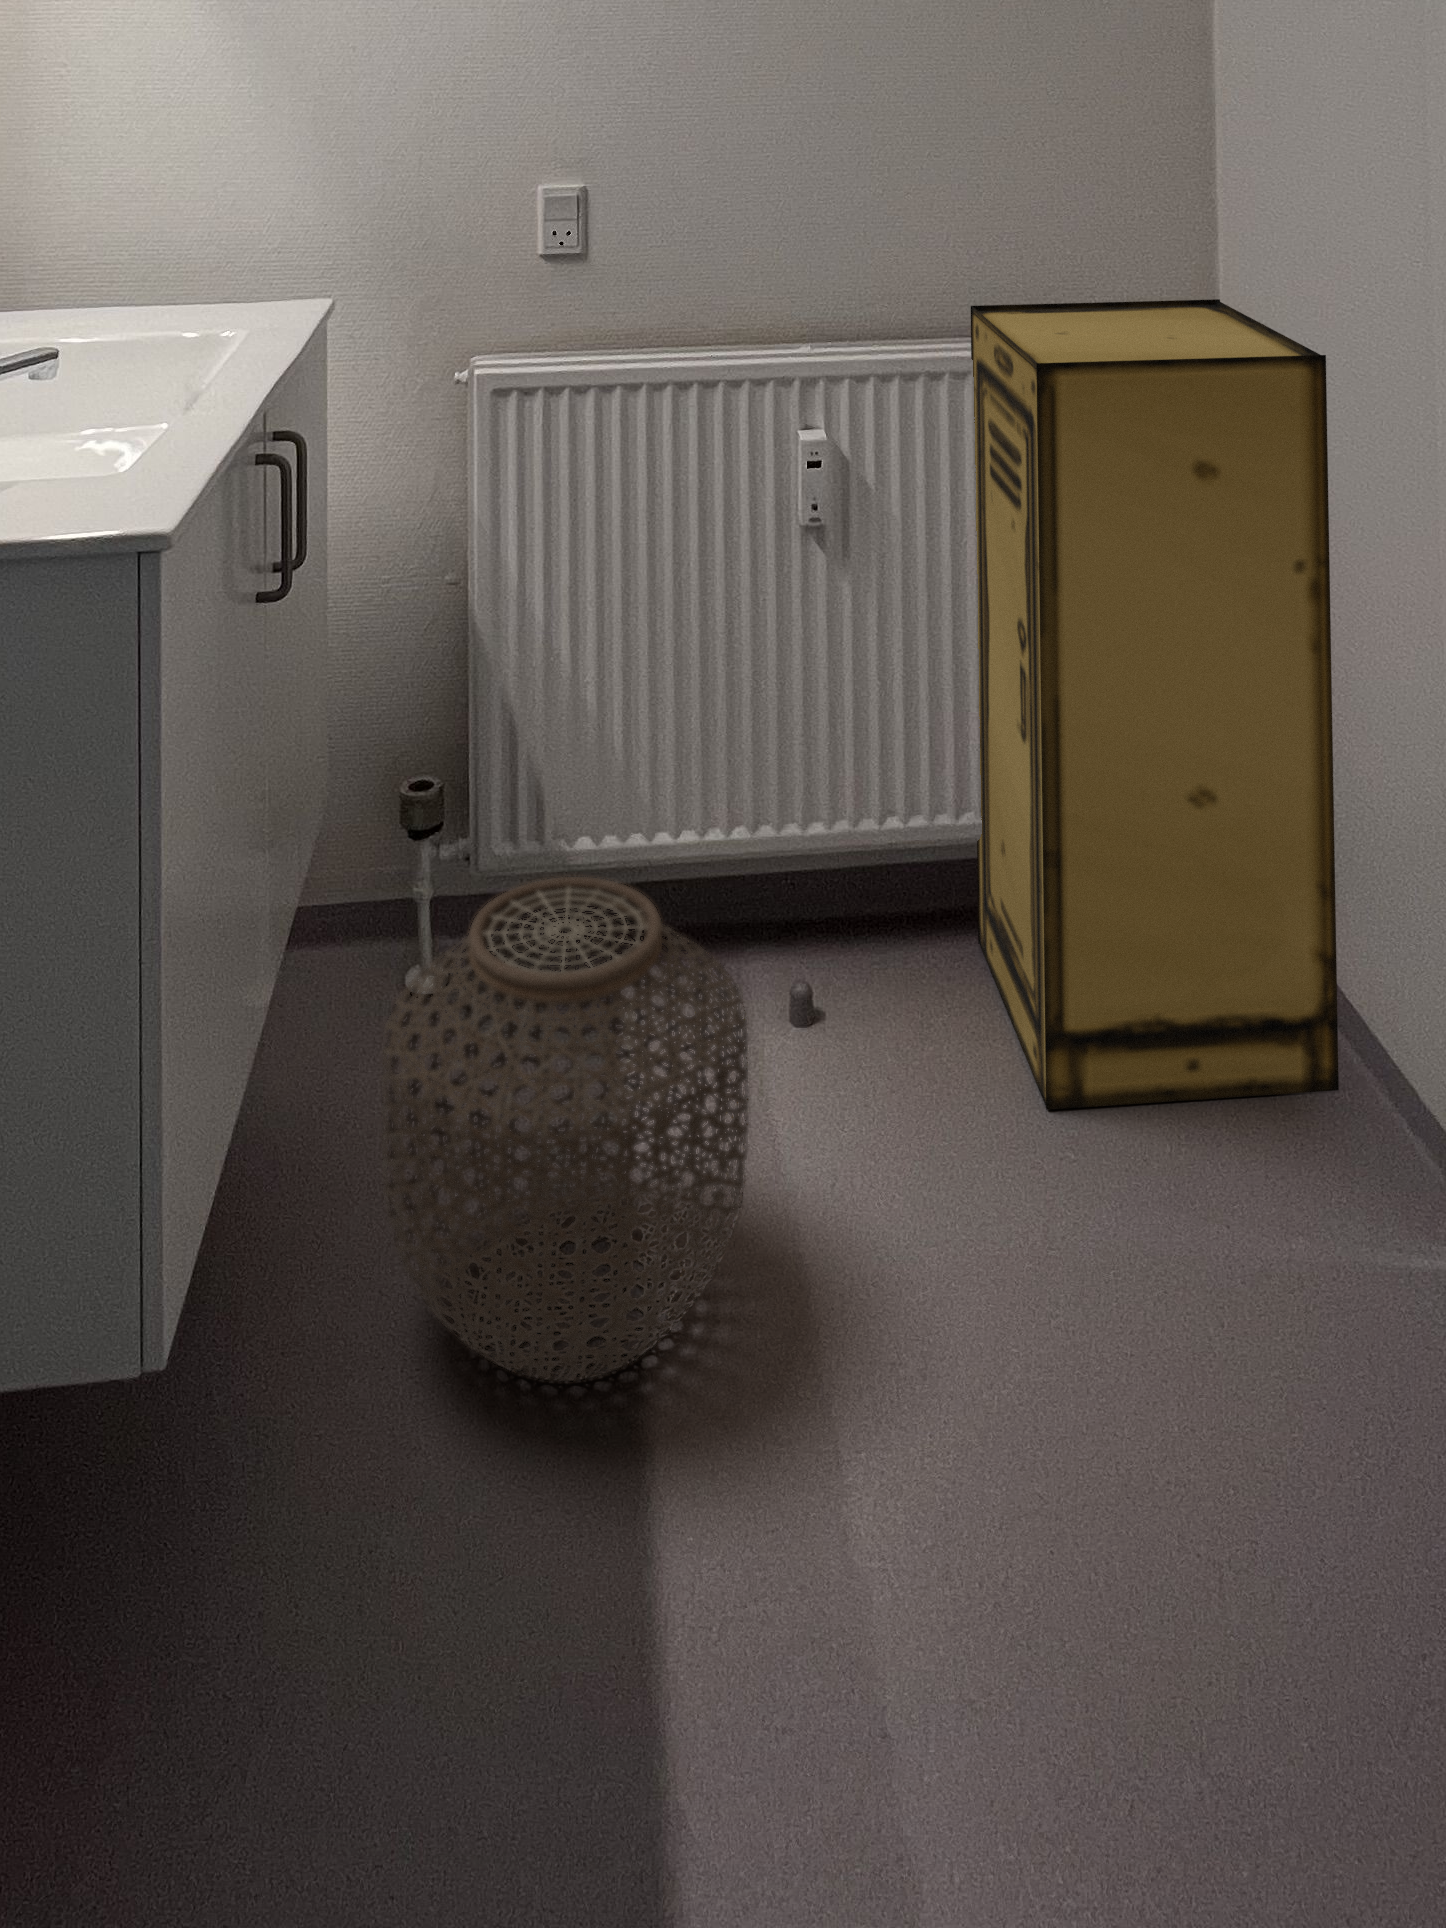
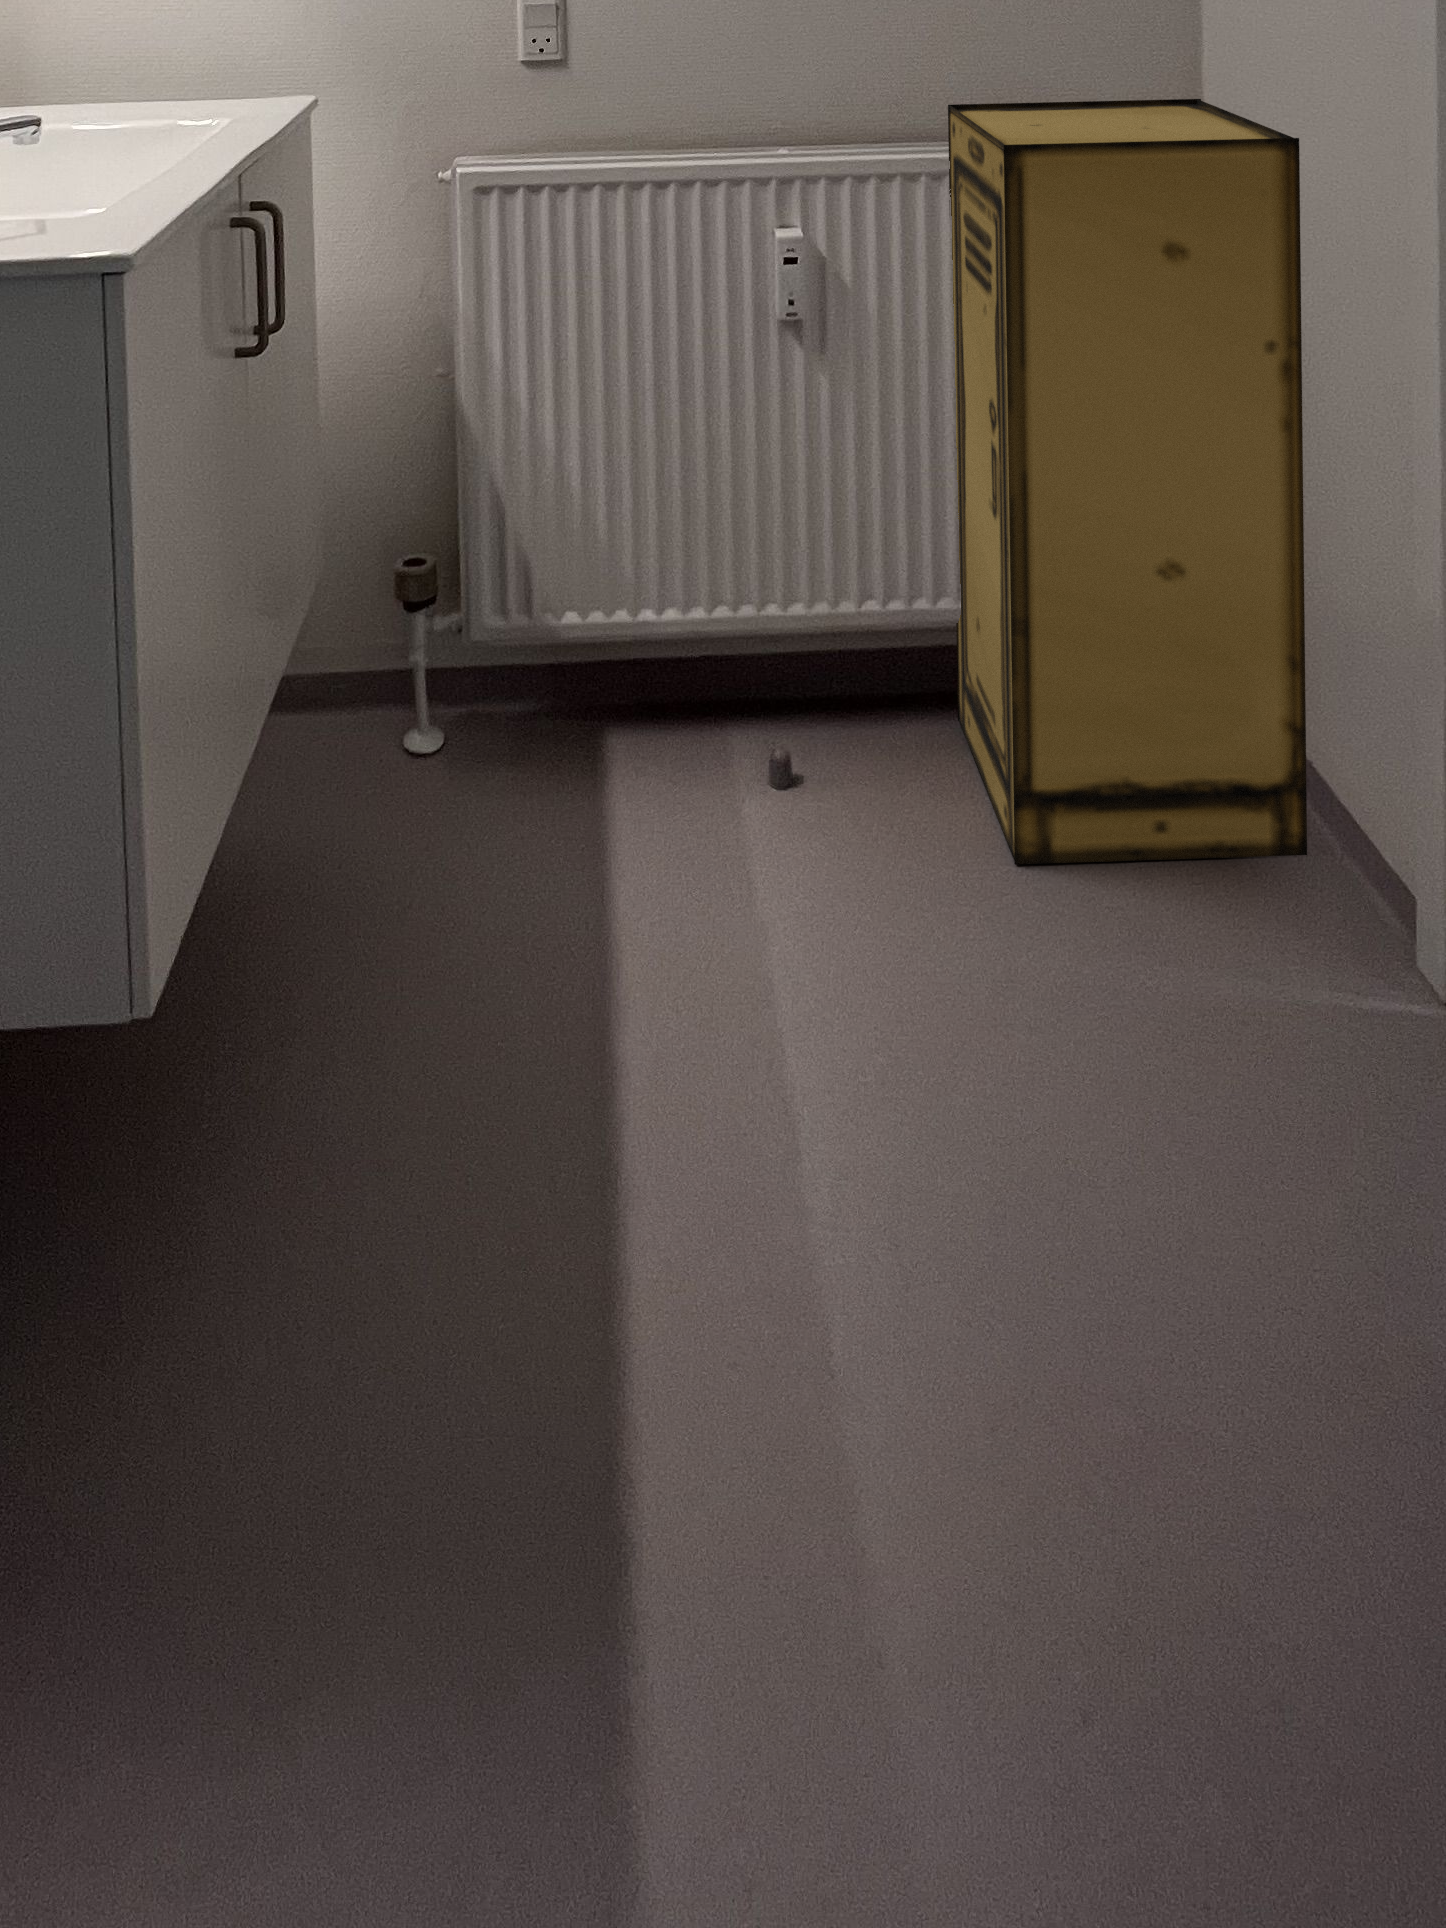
woven basket: present [381,877,748,1381] -> none [361,624,711,1079]

